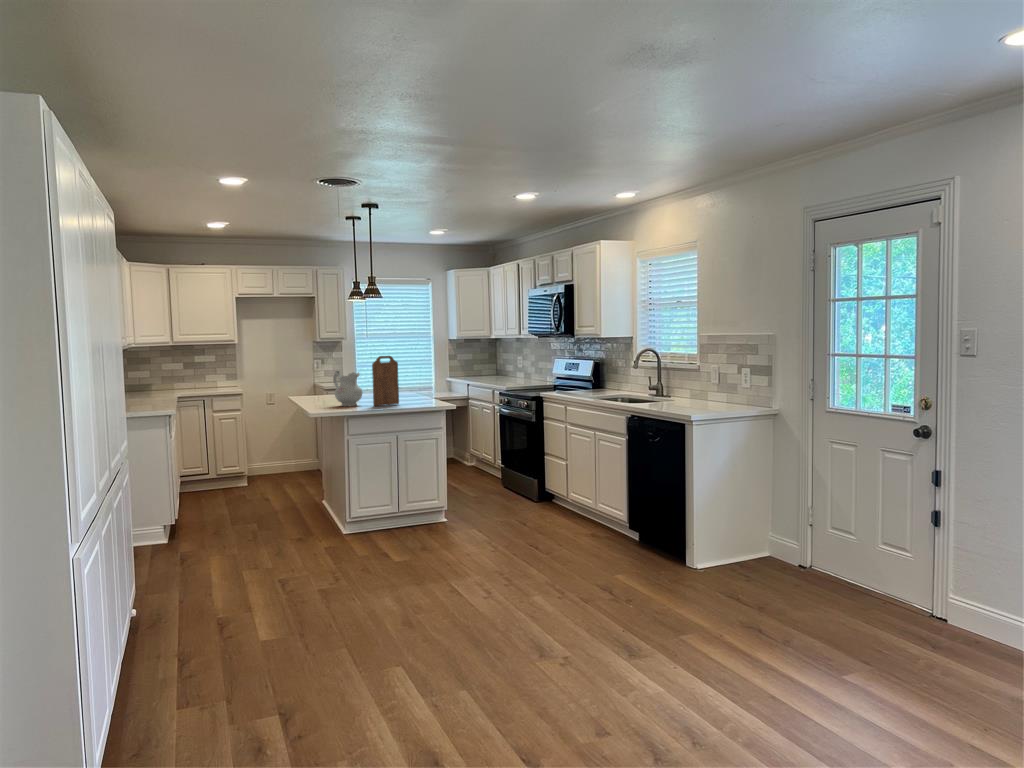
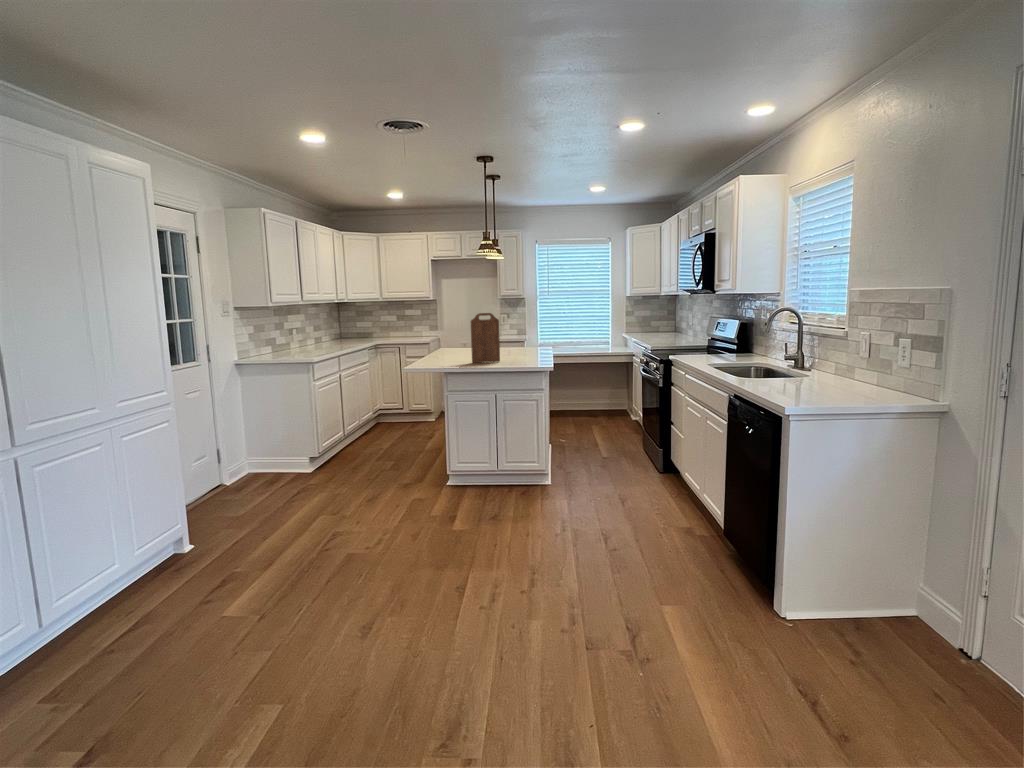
ceramic pitcher: present [334,371,362,406] -> none [442,327,468,362]

